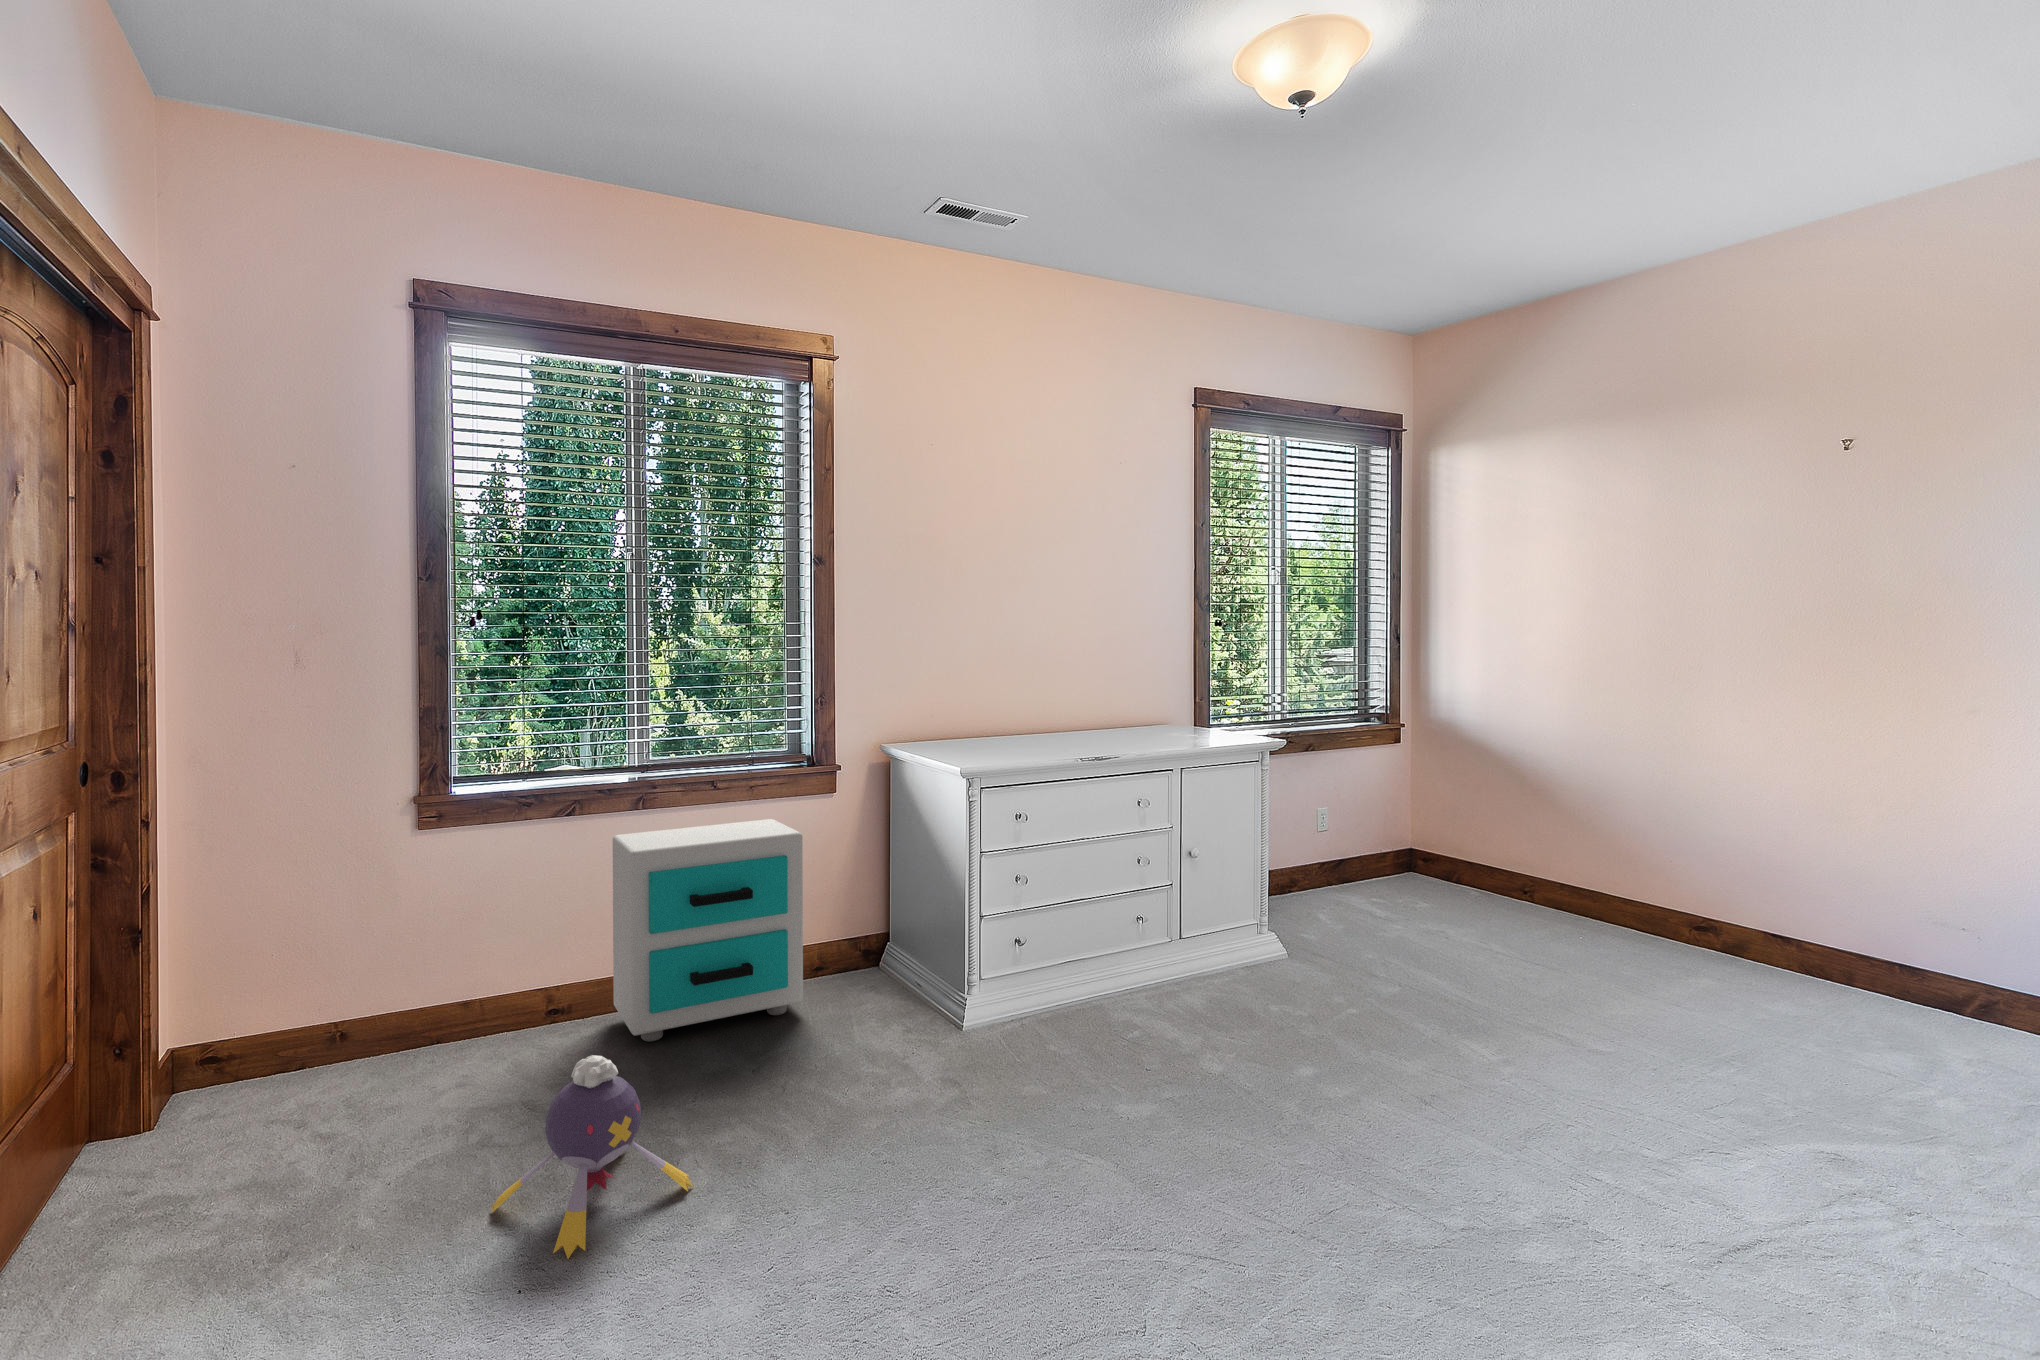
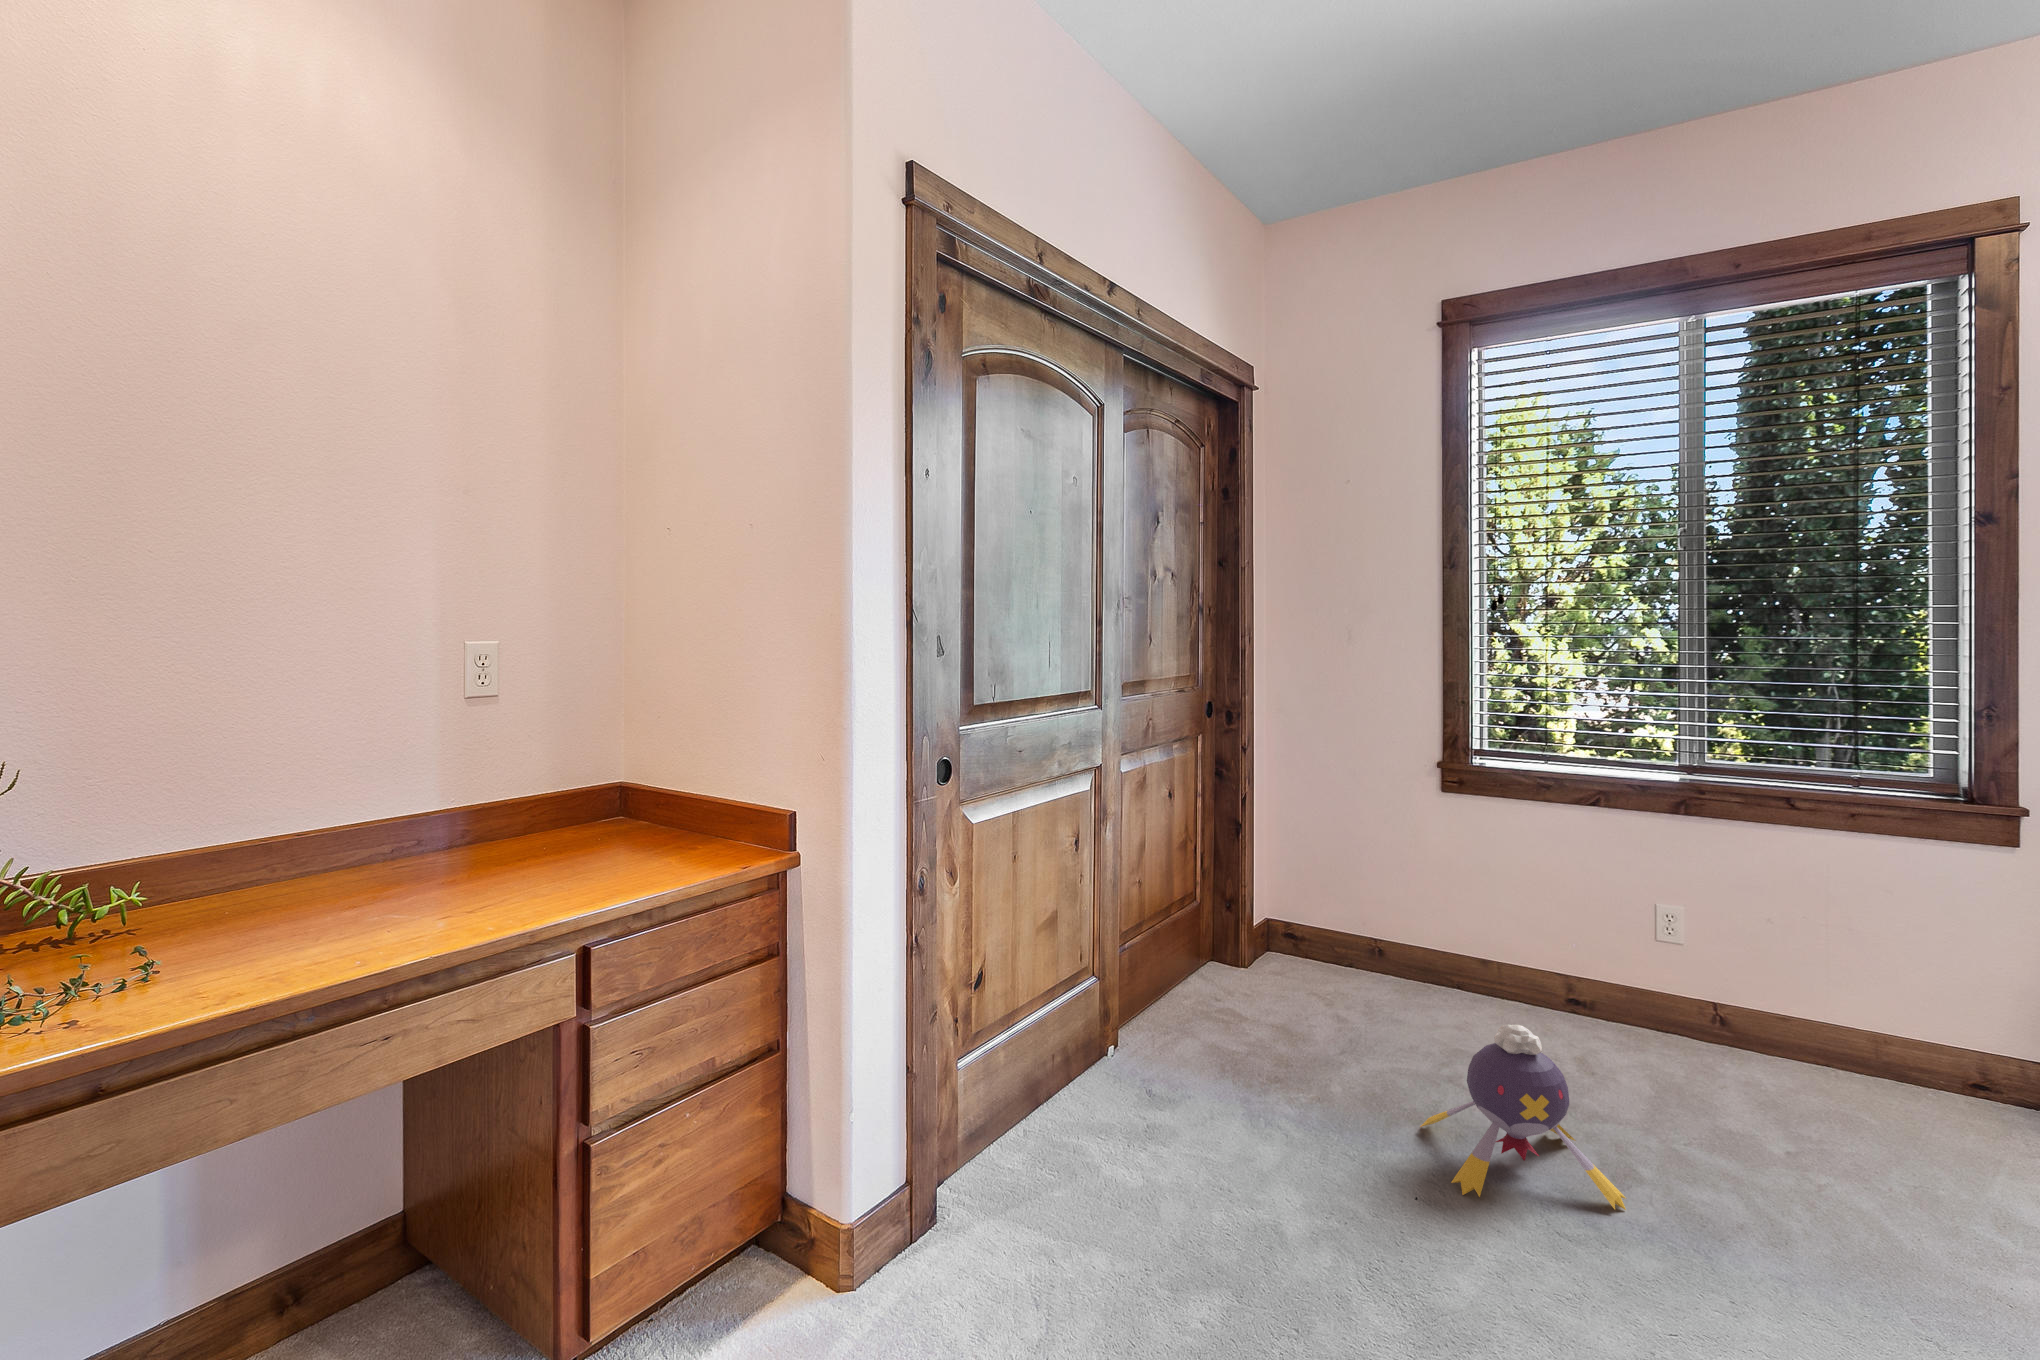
nightstand: present [613,819,803,1042] -> none [1638,833,1915,1108]

